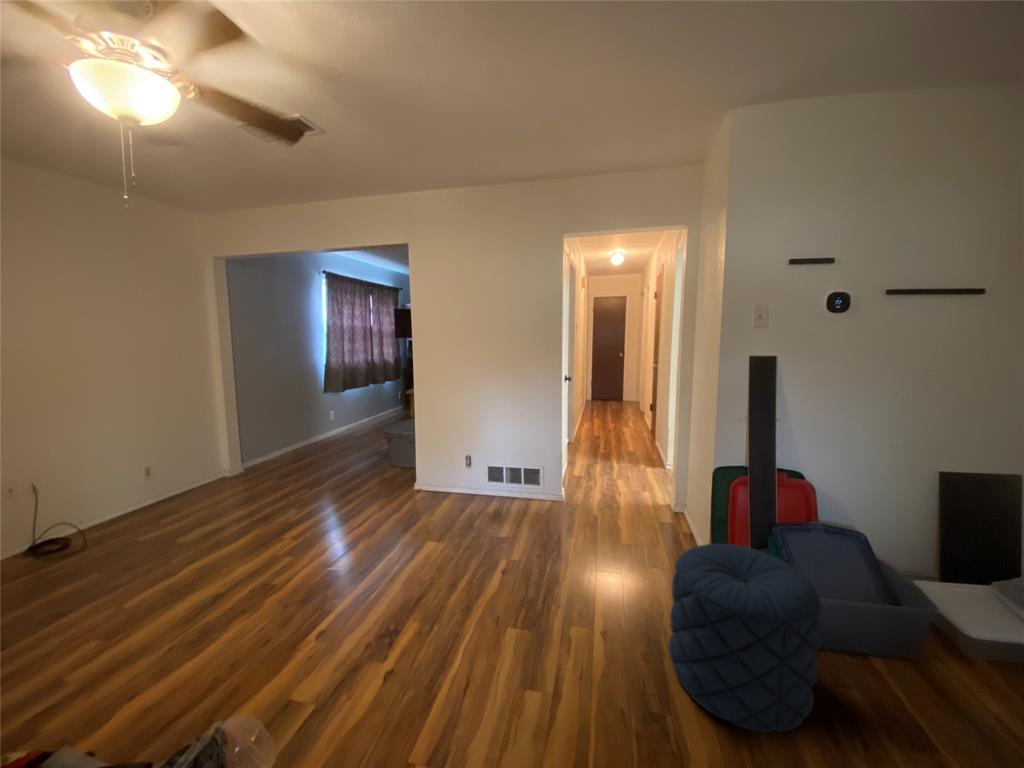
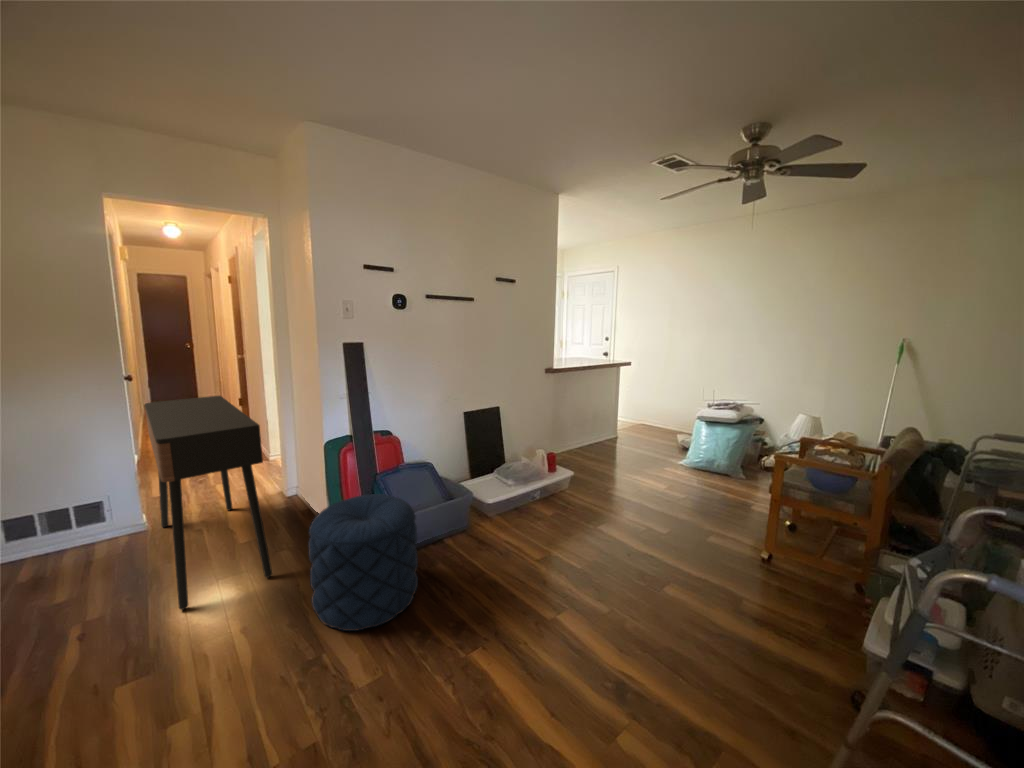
console table: none [566,400,646,591] -> present [145,396,272,610]

